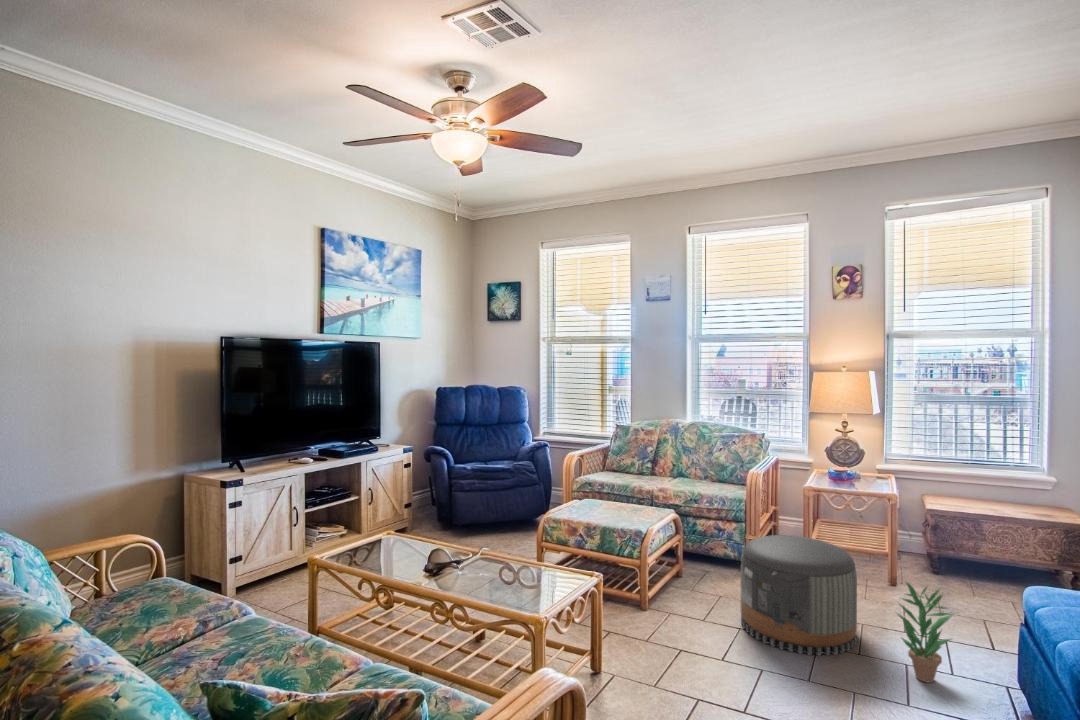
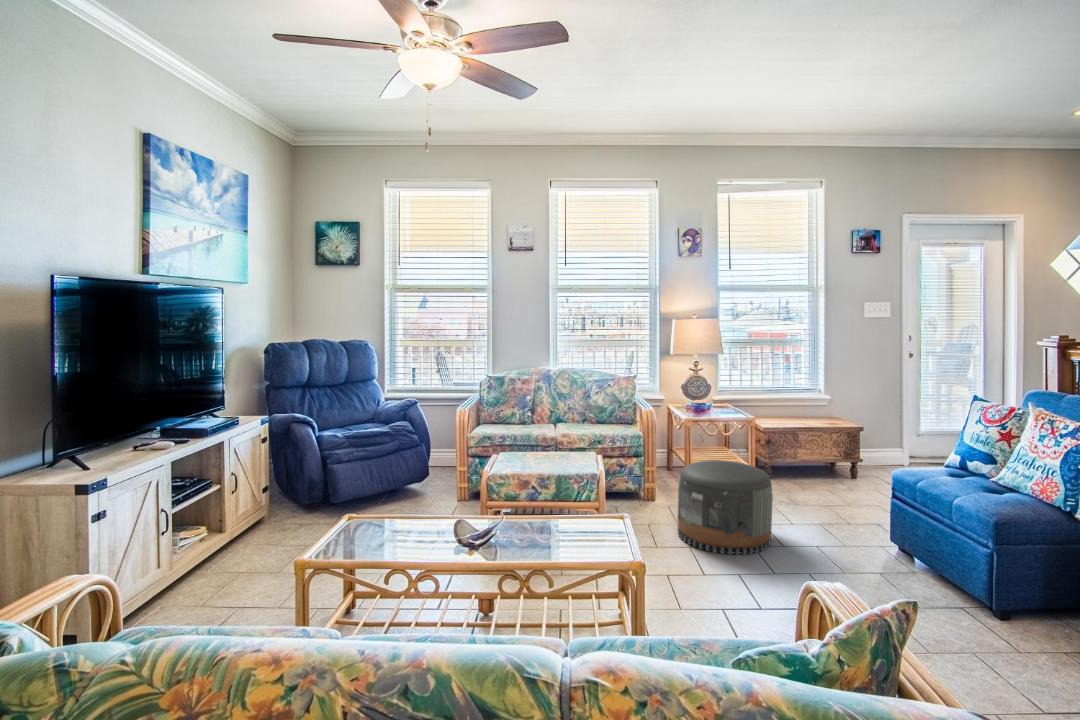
potted plant: present [898,582,954,683] -> none [810,482,857,555]

